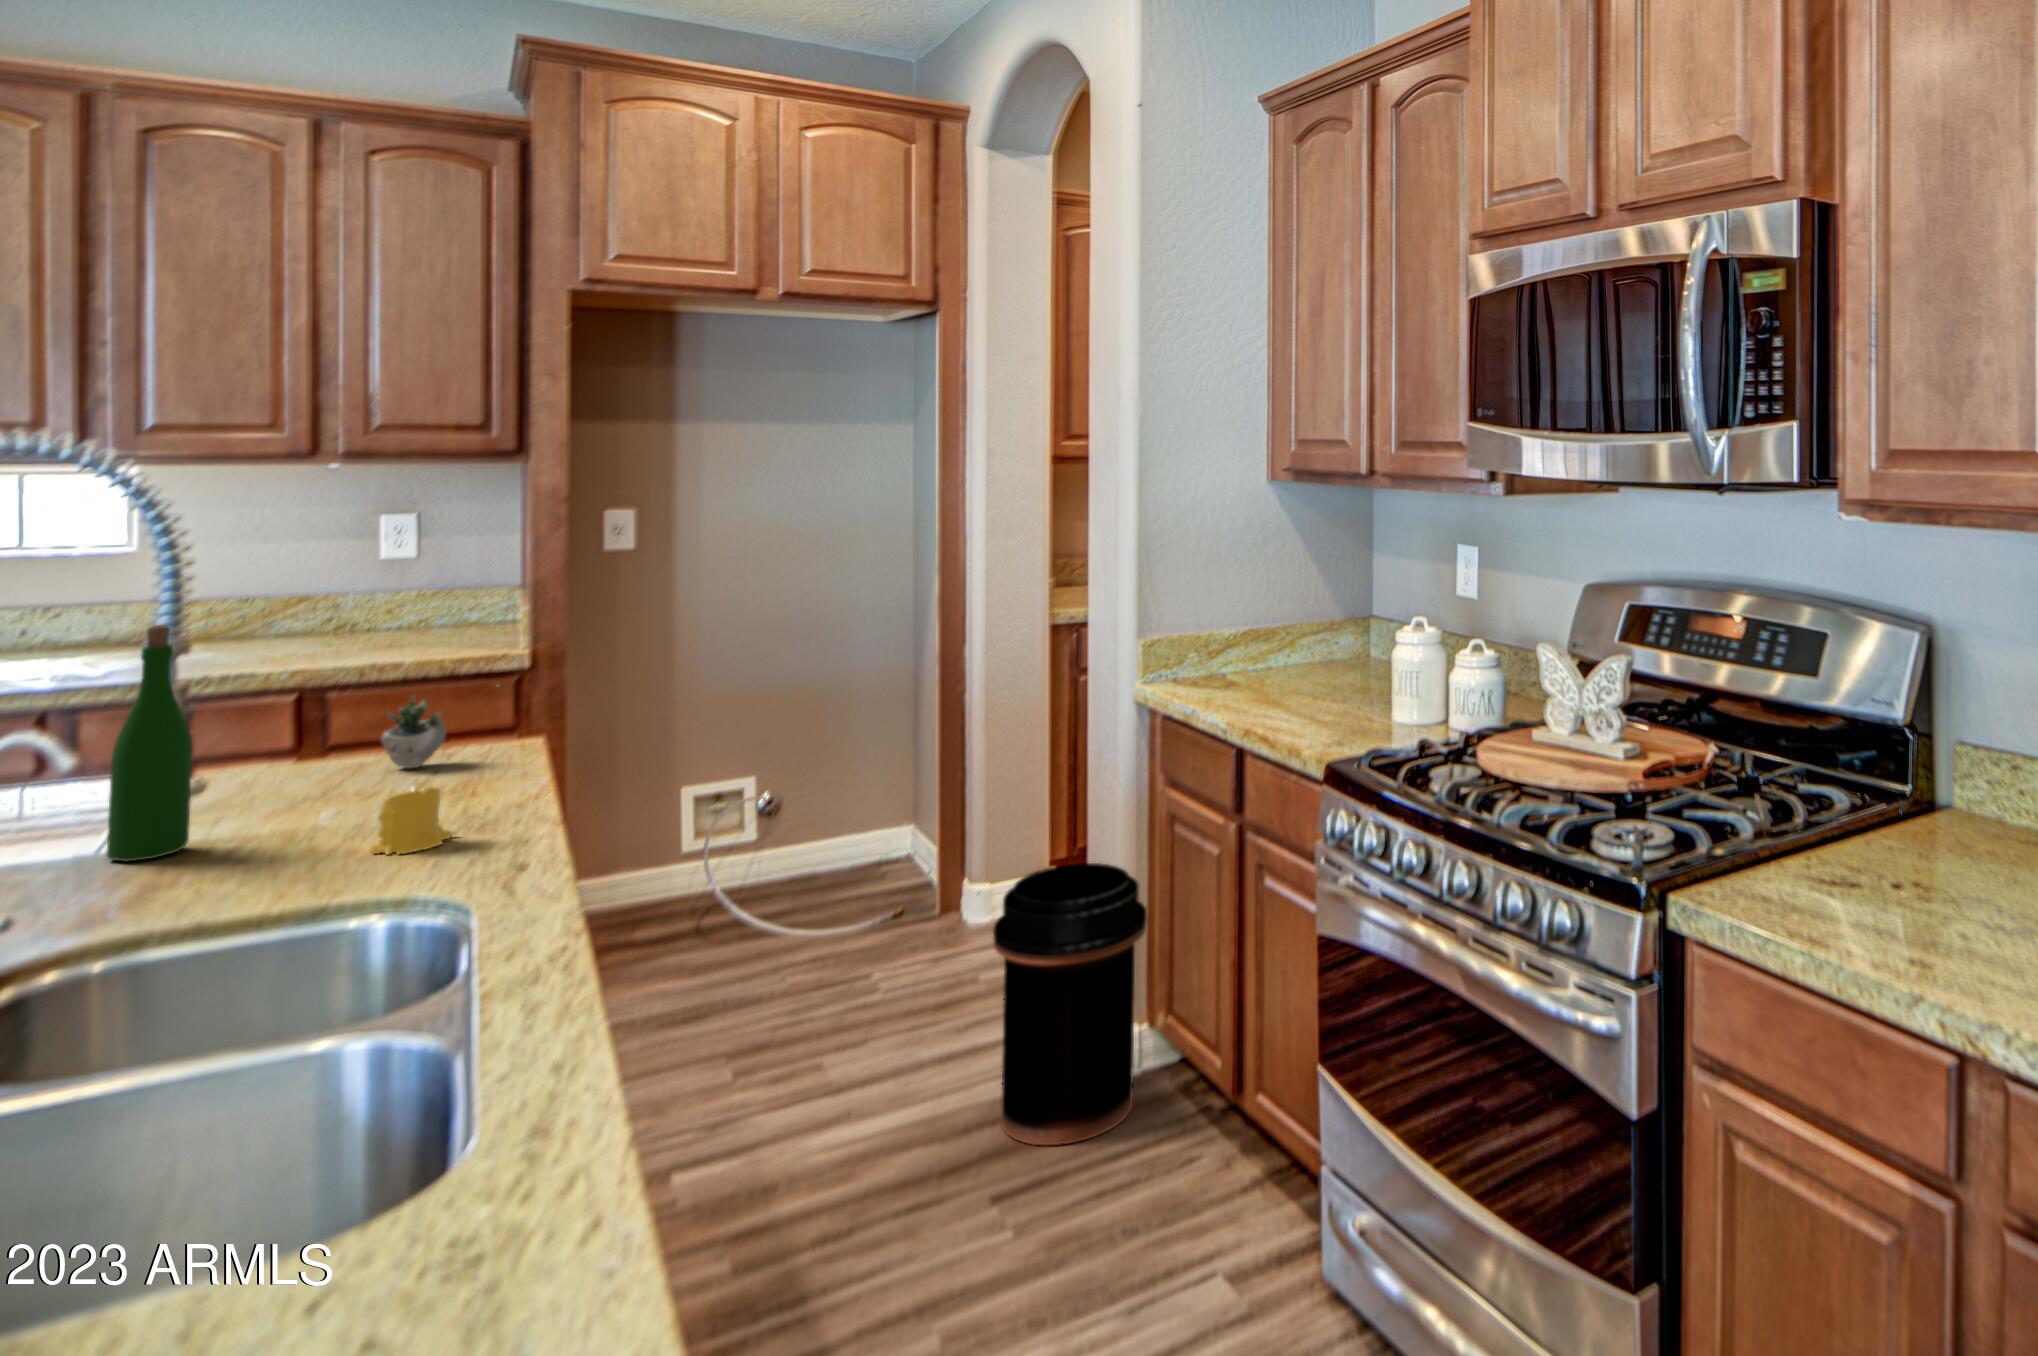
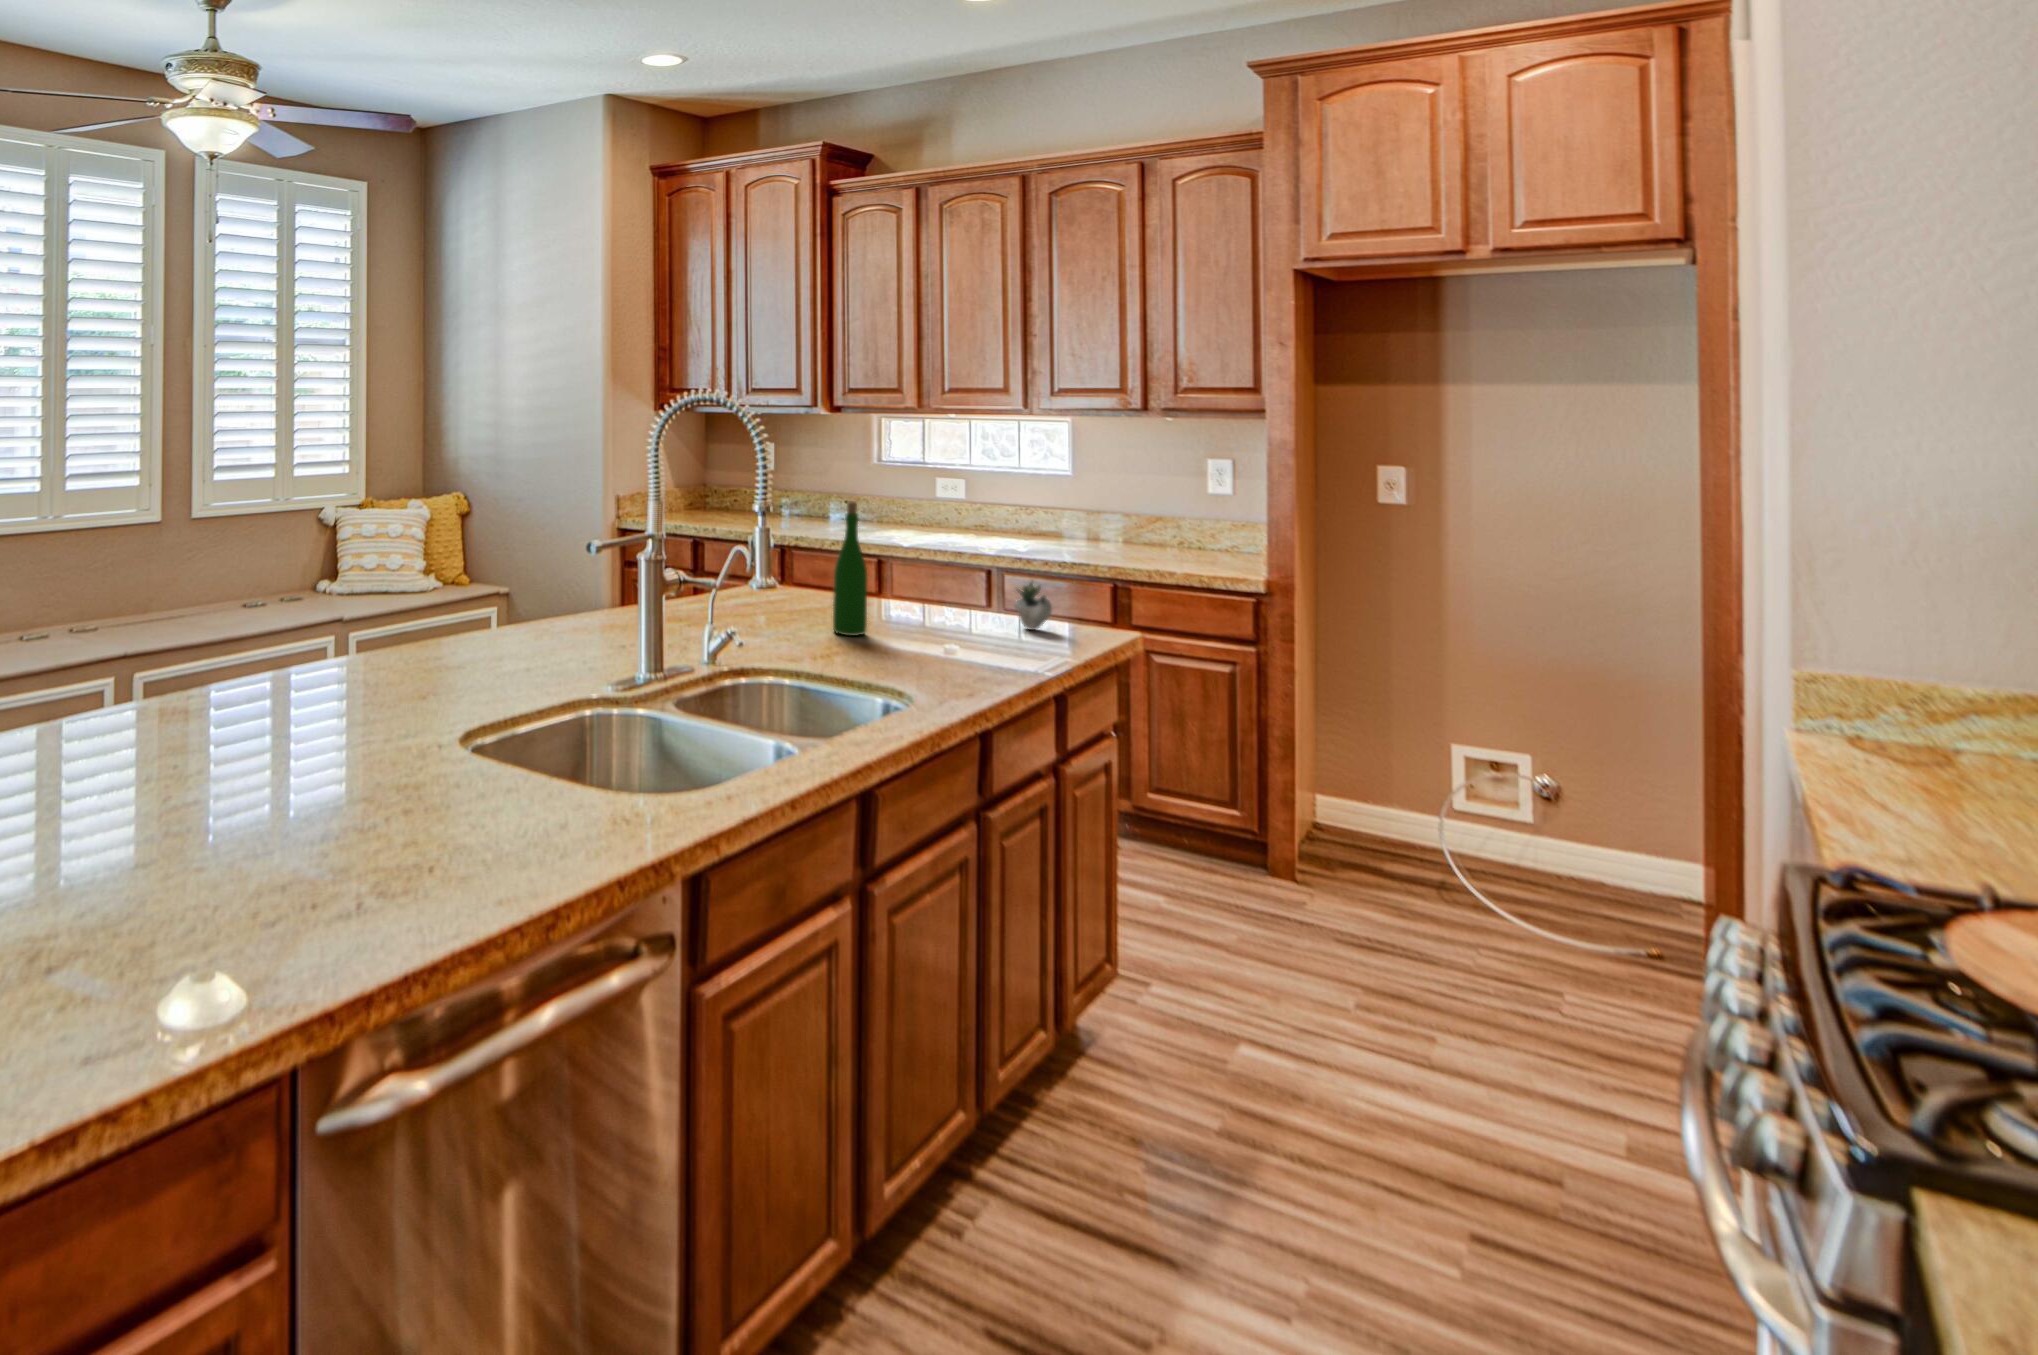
candle: present [371,787,456,855] -> none [915,626,964,671]
trash can: present [993,863,1147,1145] -> none [1538,929,1763,1275]

